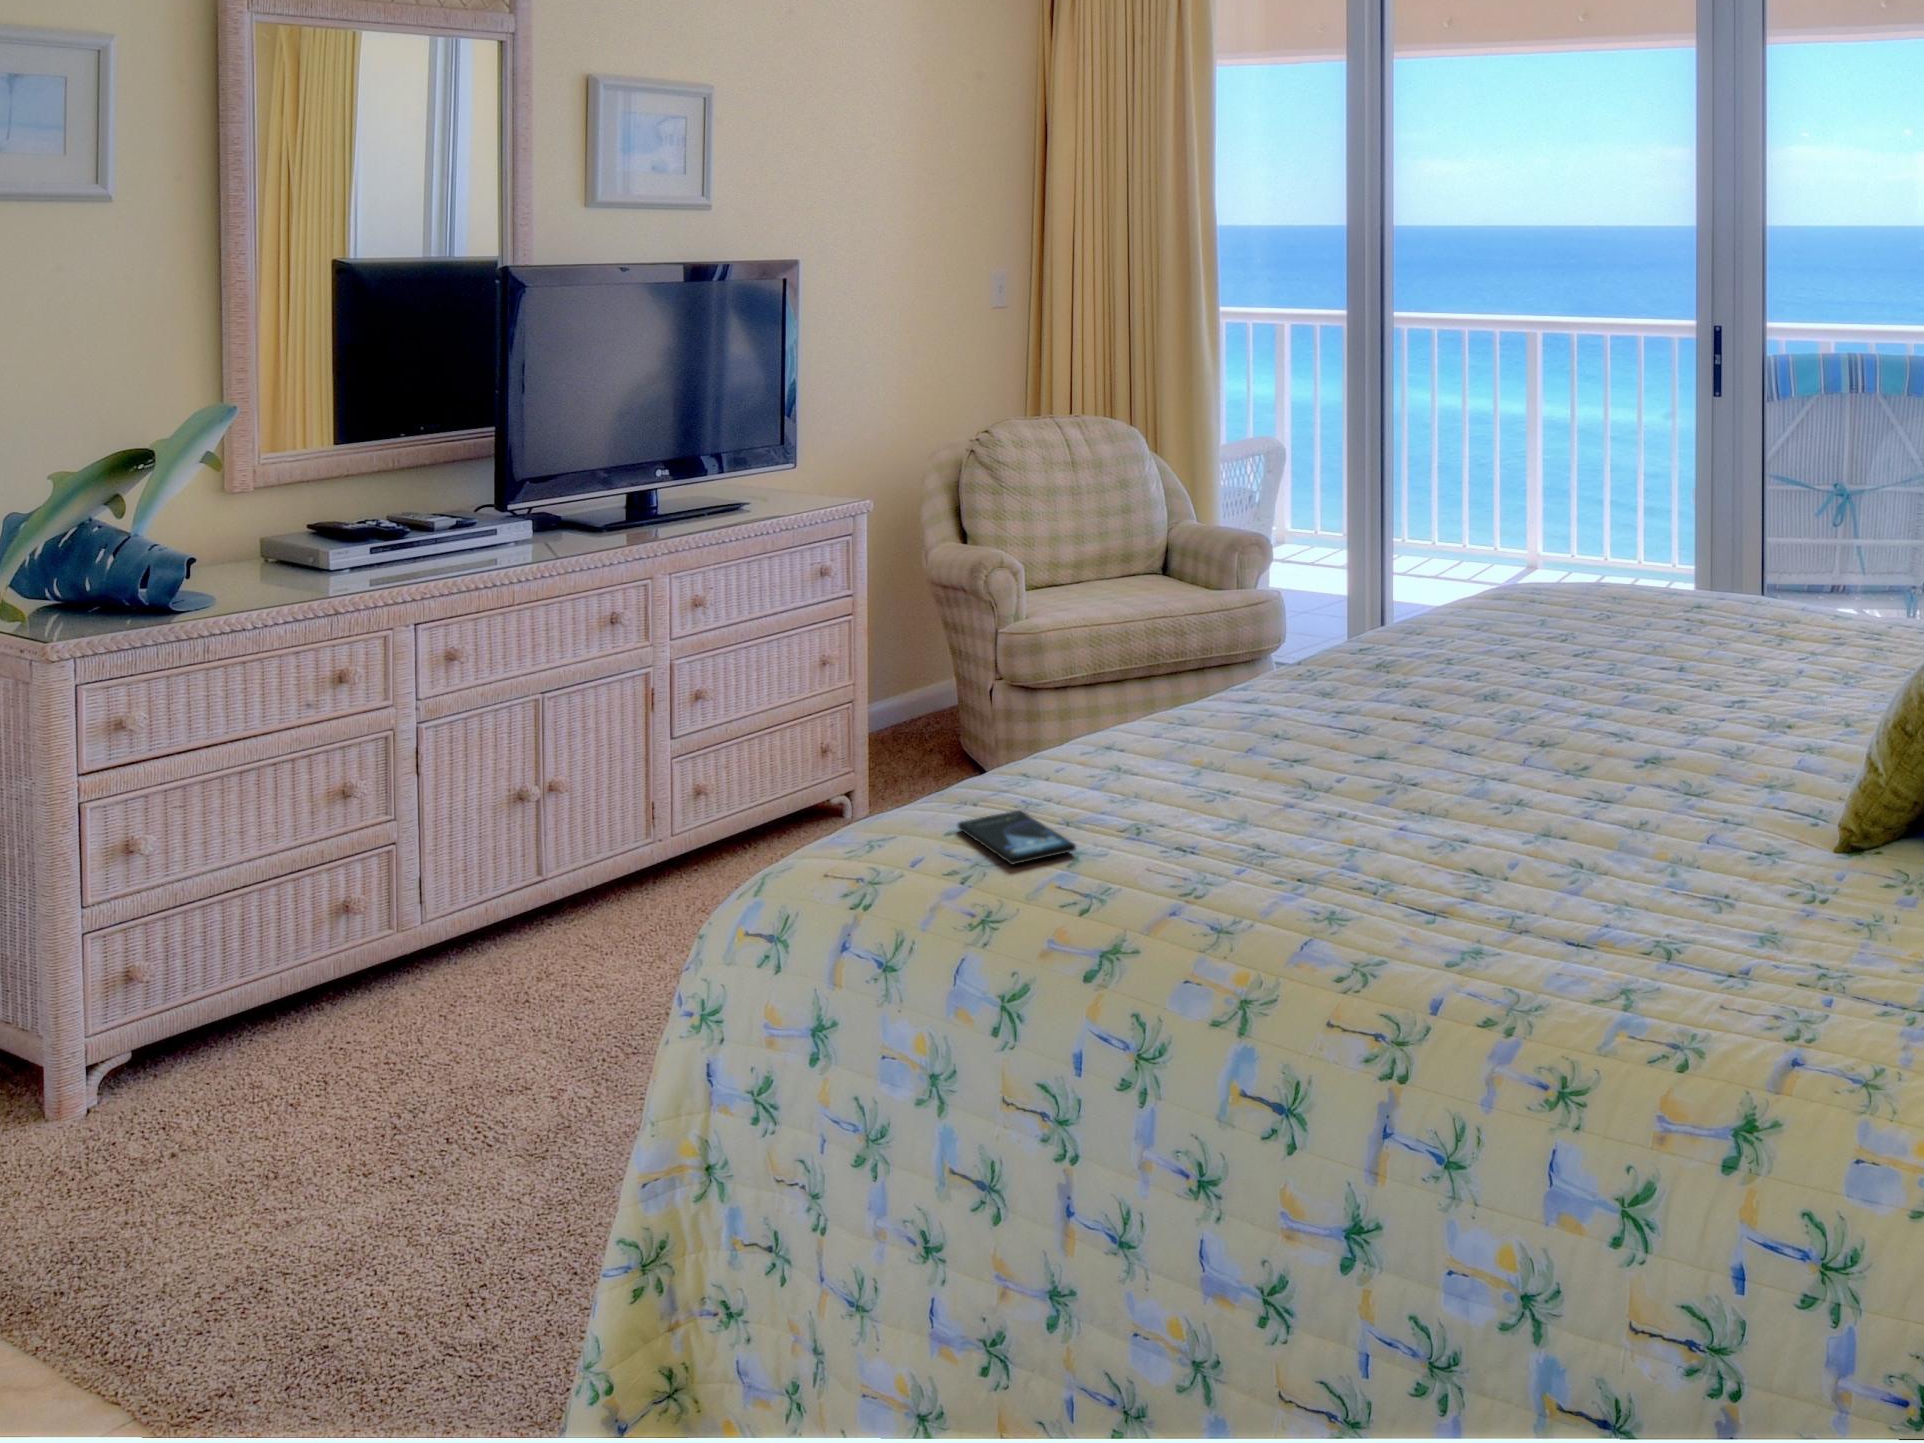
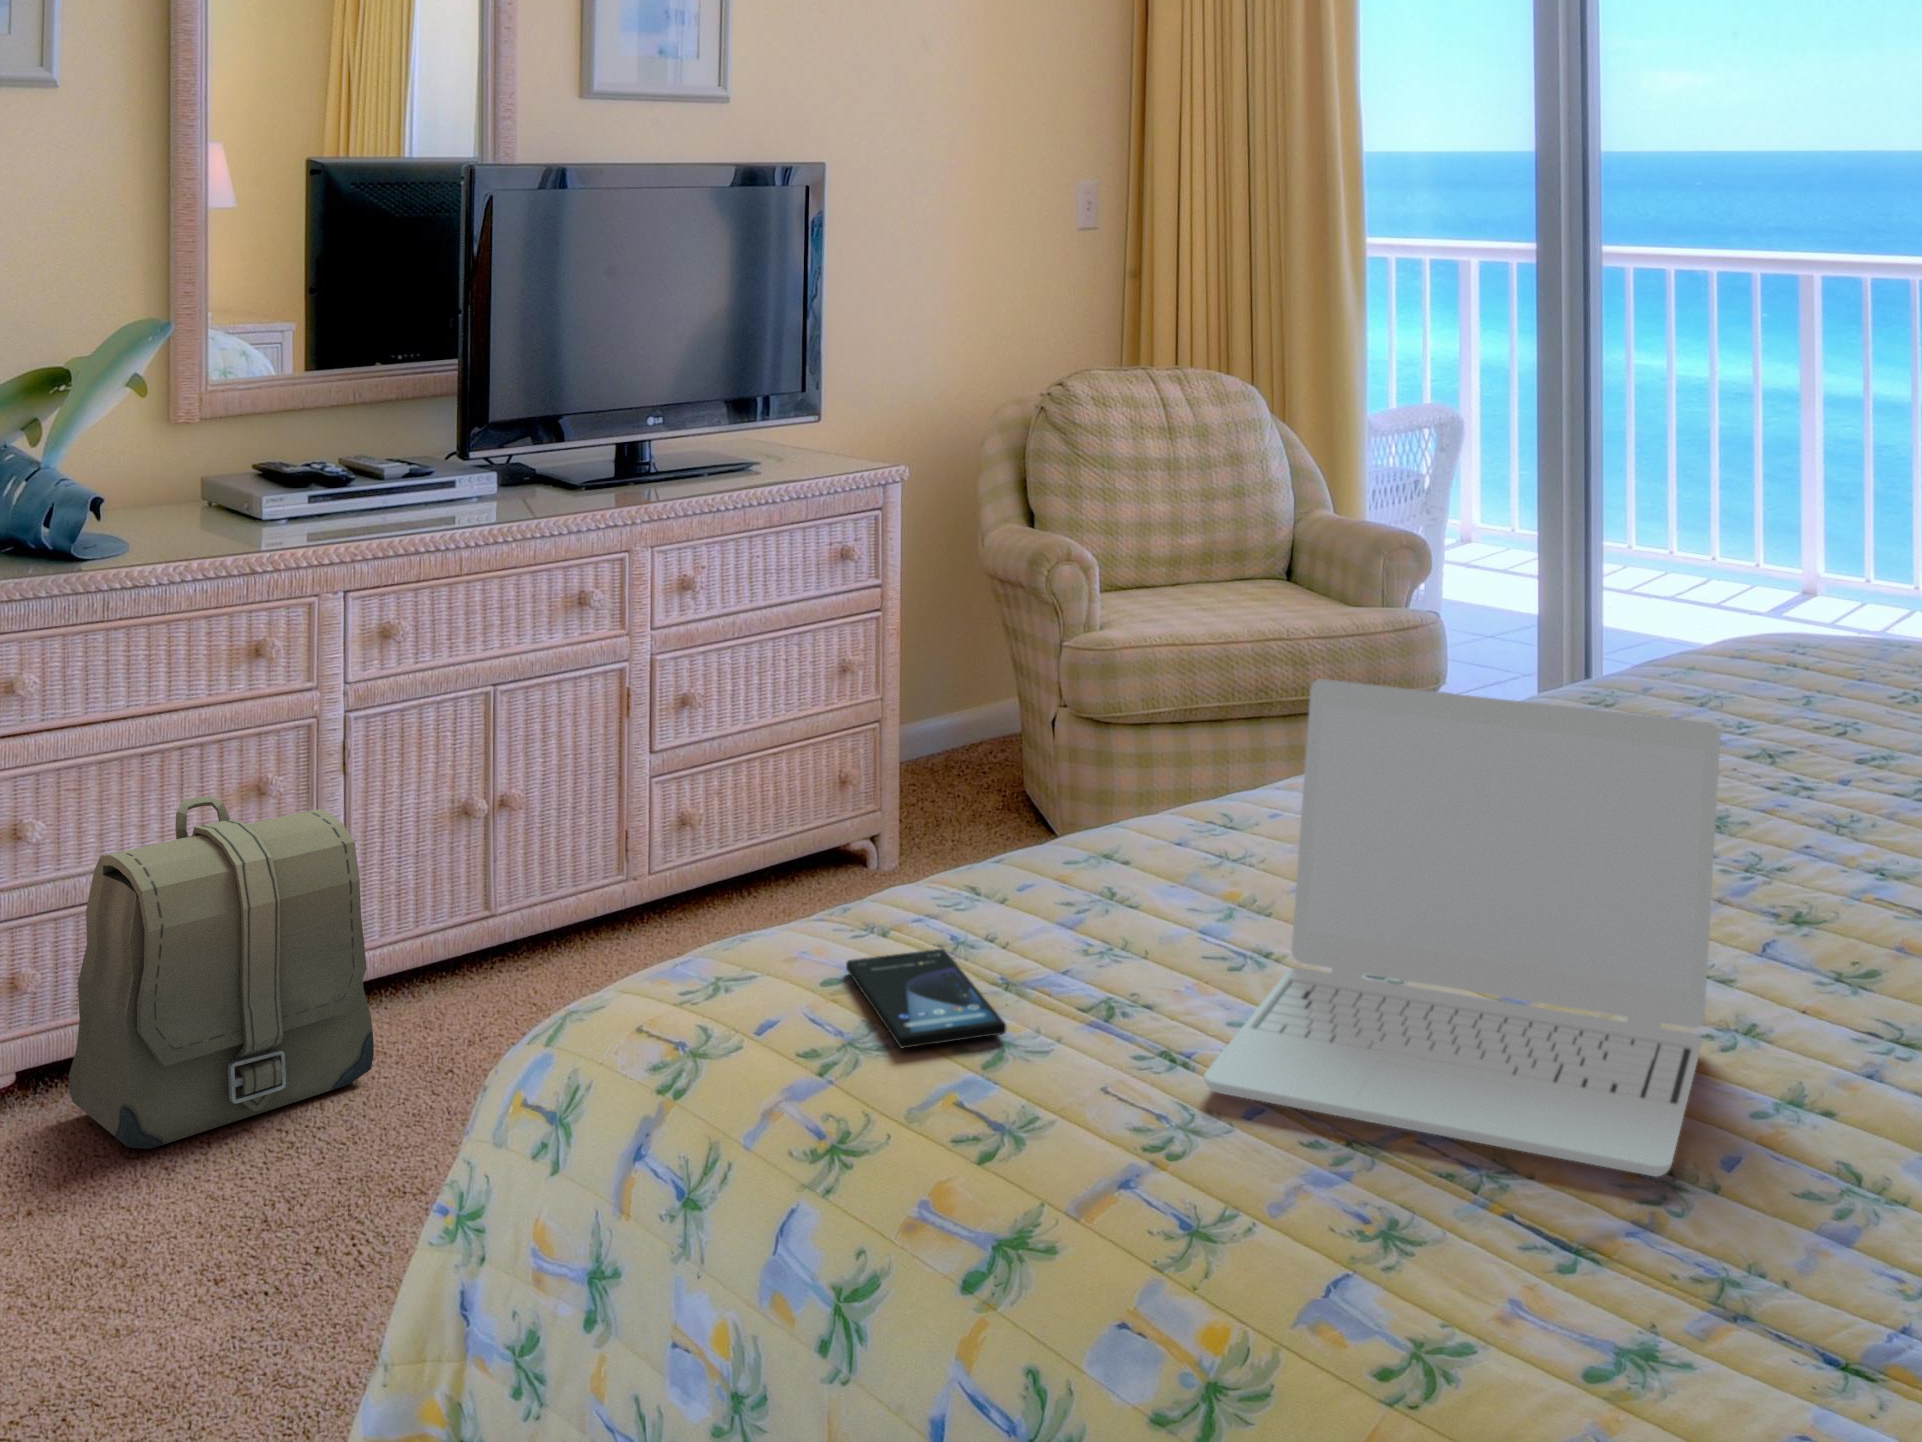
laptop: none [1207,617,1498,877] -> present [1204,679,1720,1177]
backpack: none [188,801,461,1090] -> present [69,797,374,1149]

